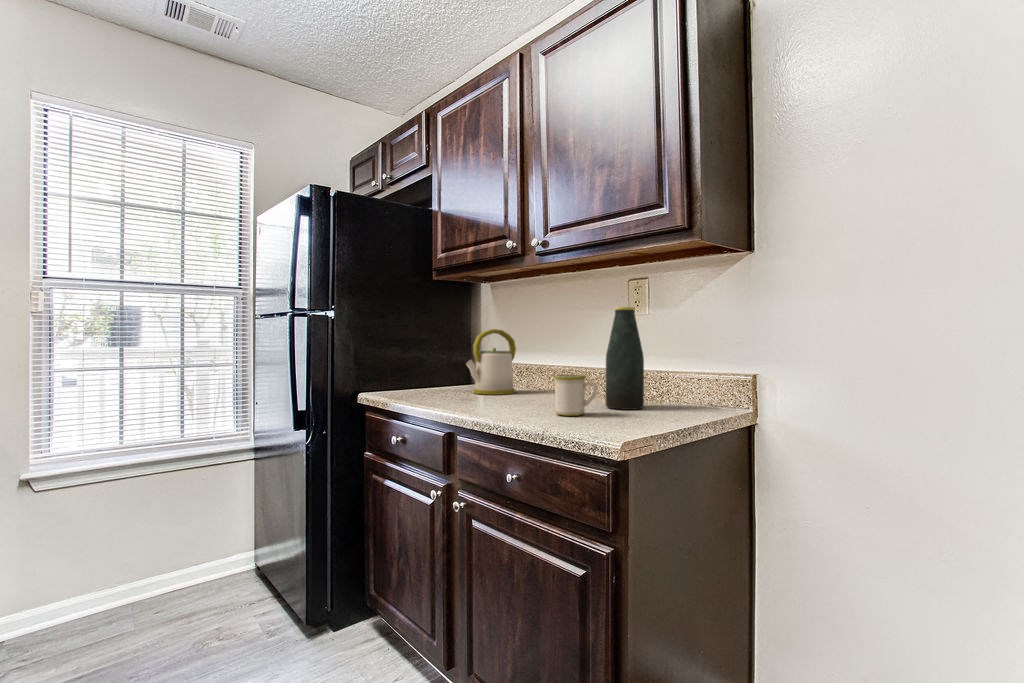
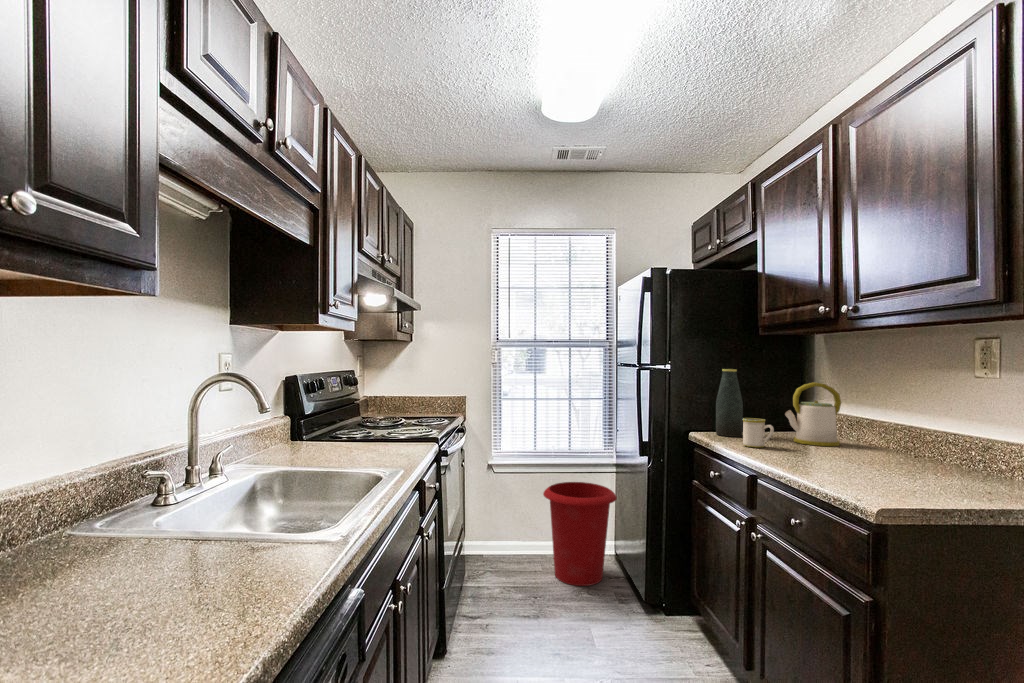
bottle: present [606,307,644,410] -> present [716,369,743,437]
mug: present [554,375,598,416] -> present [742,418,774,448]
waste bin: none [138,481,259,632] -> present [543,482,617,586]

